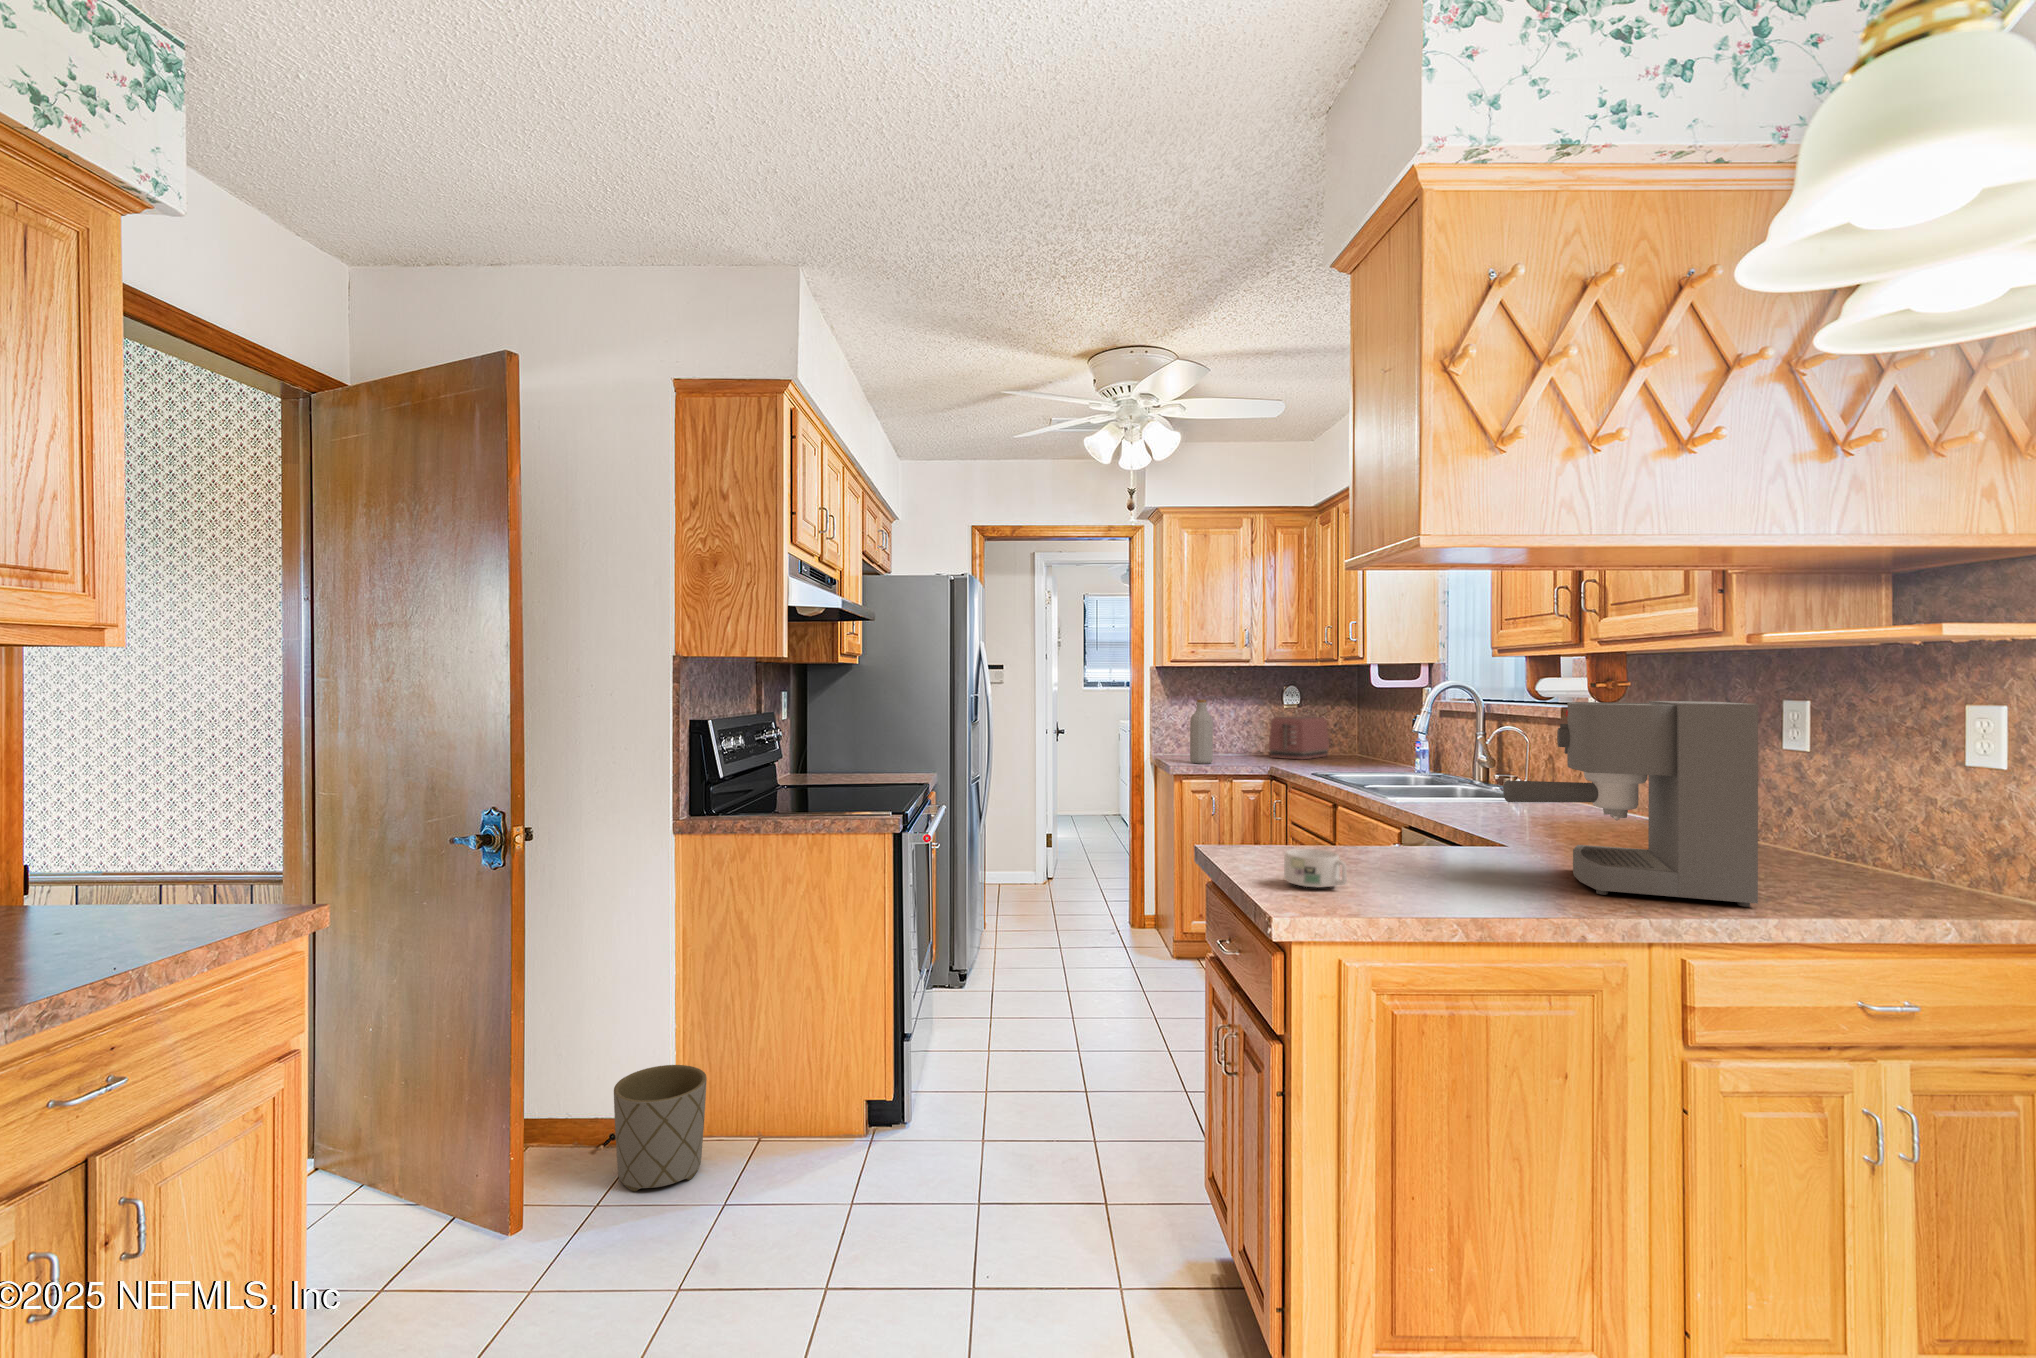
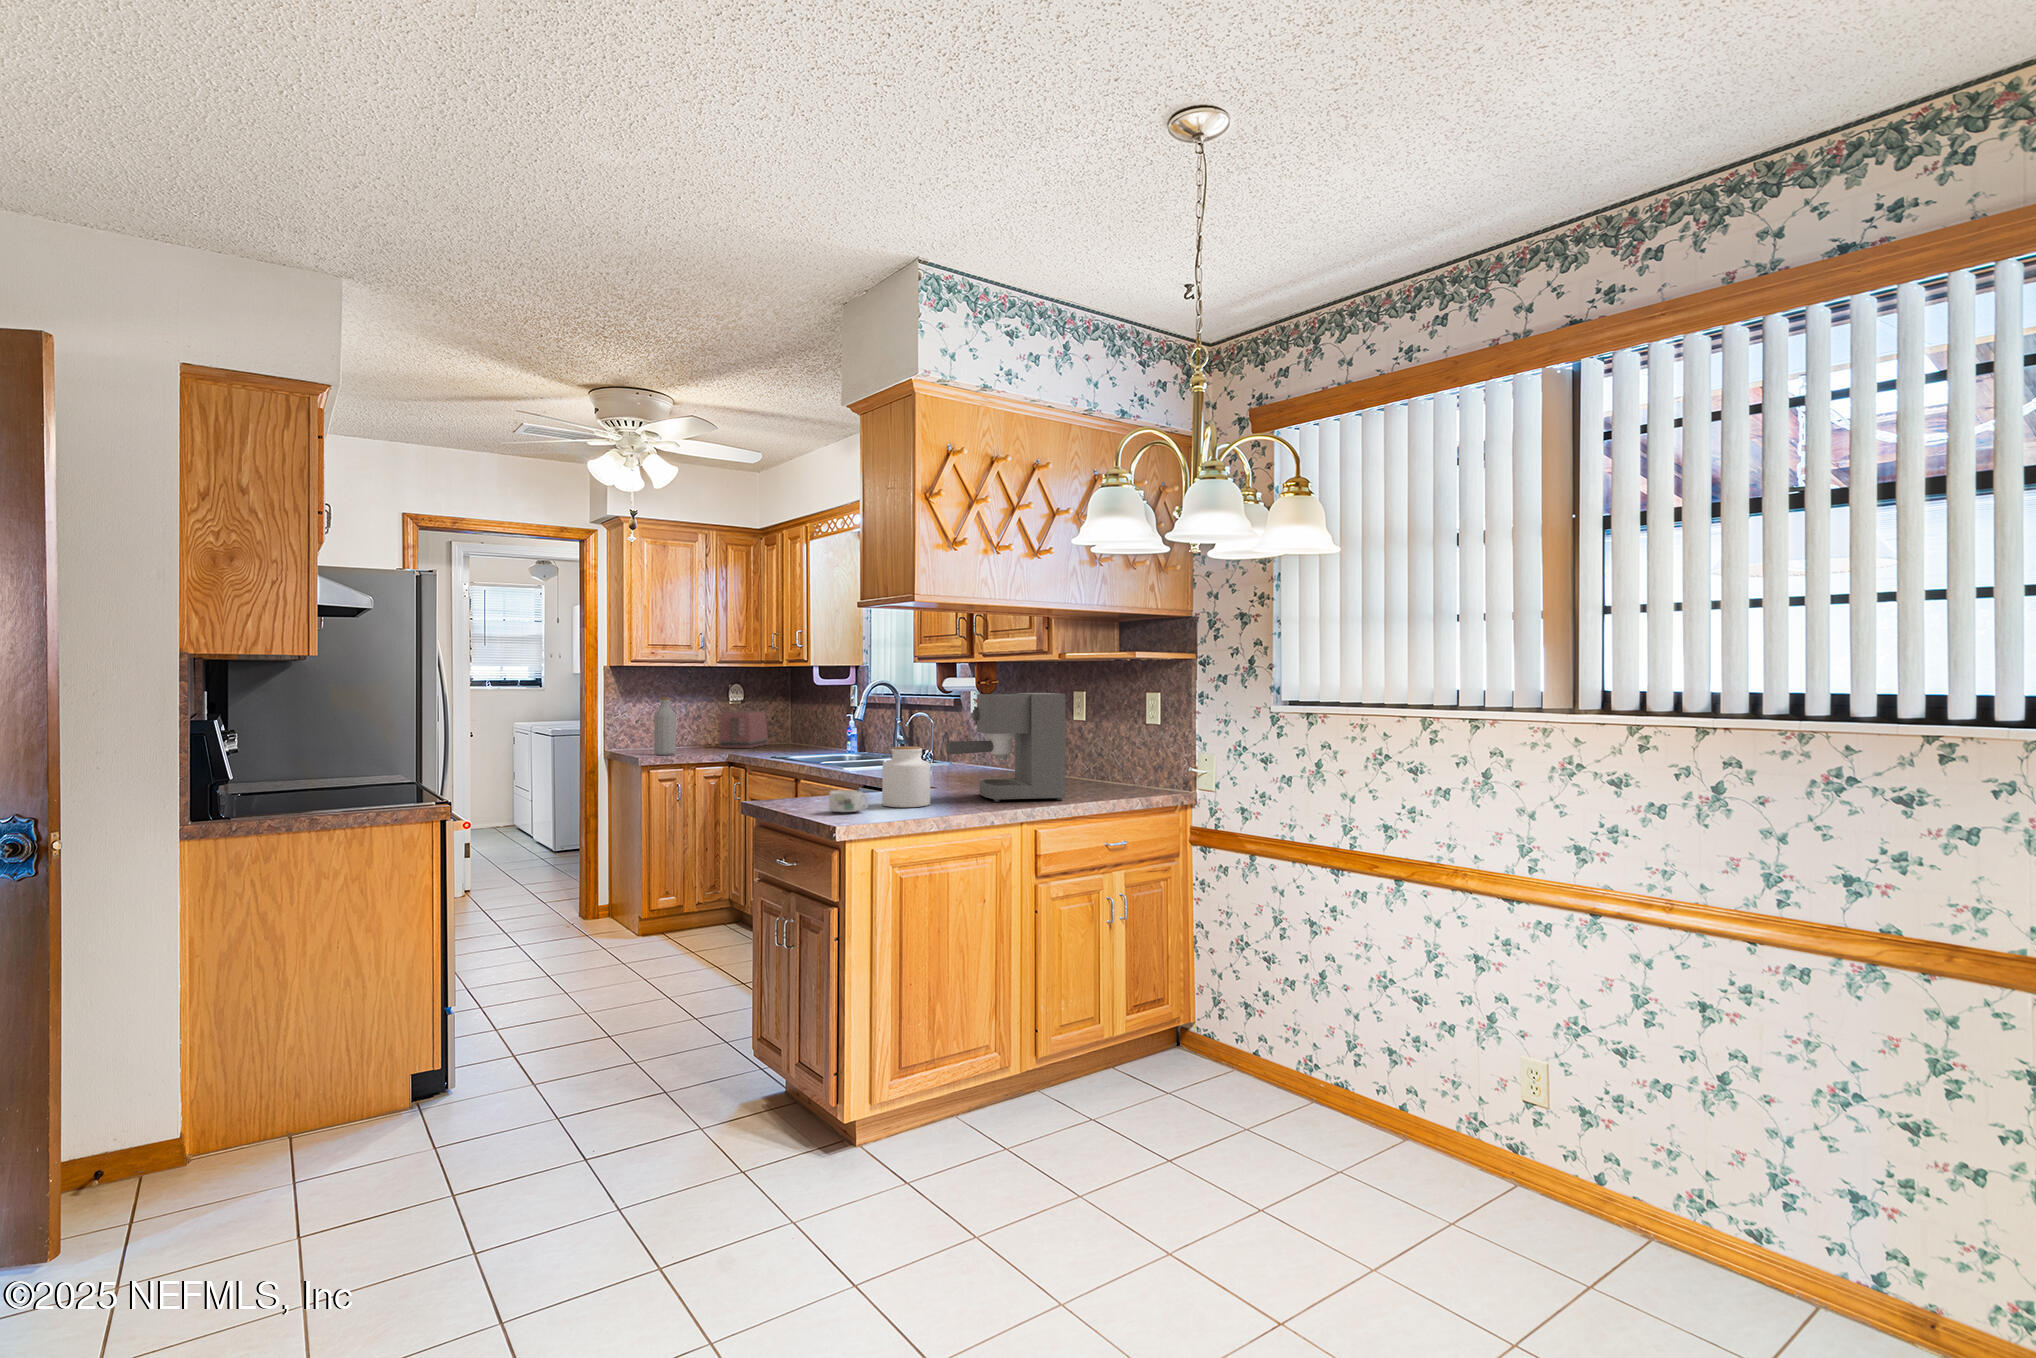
jar: none [1383,785,1468,889] -> present [882,746,930,807]
planter: present [614,1065,707,1191] -> none [159,1068,269,1191]

